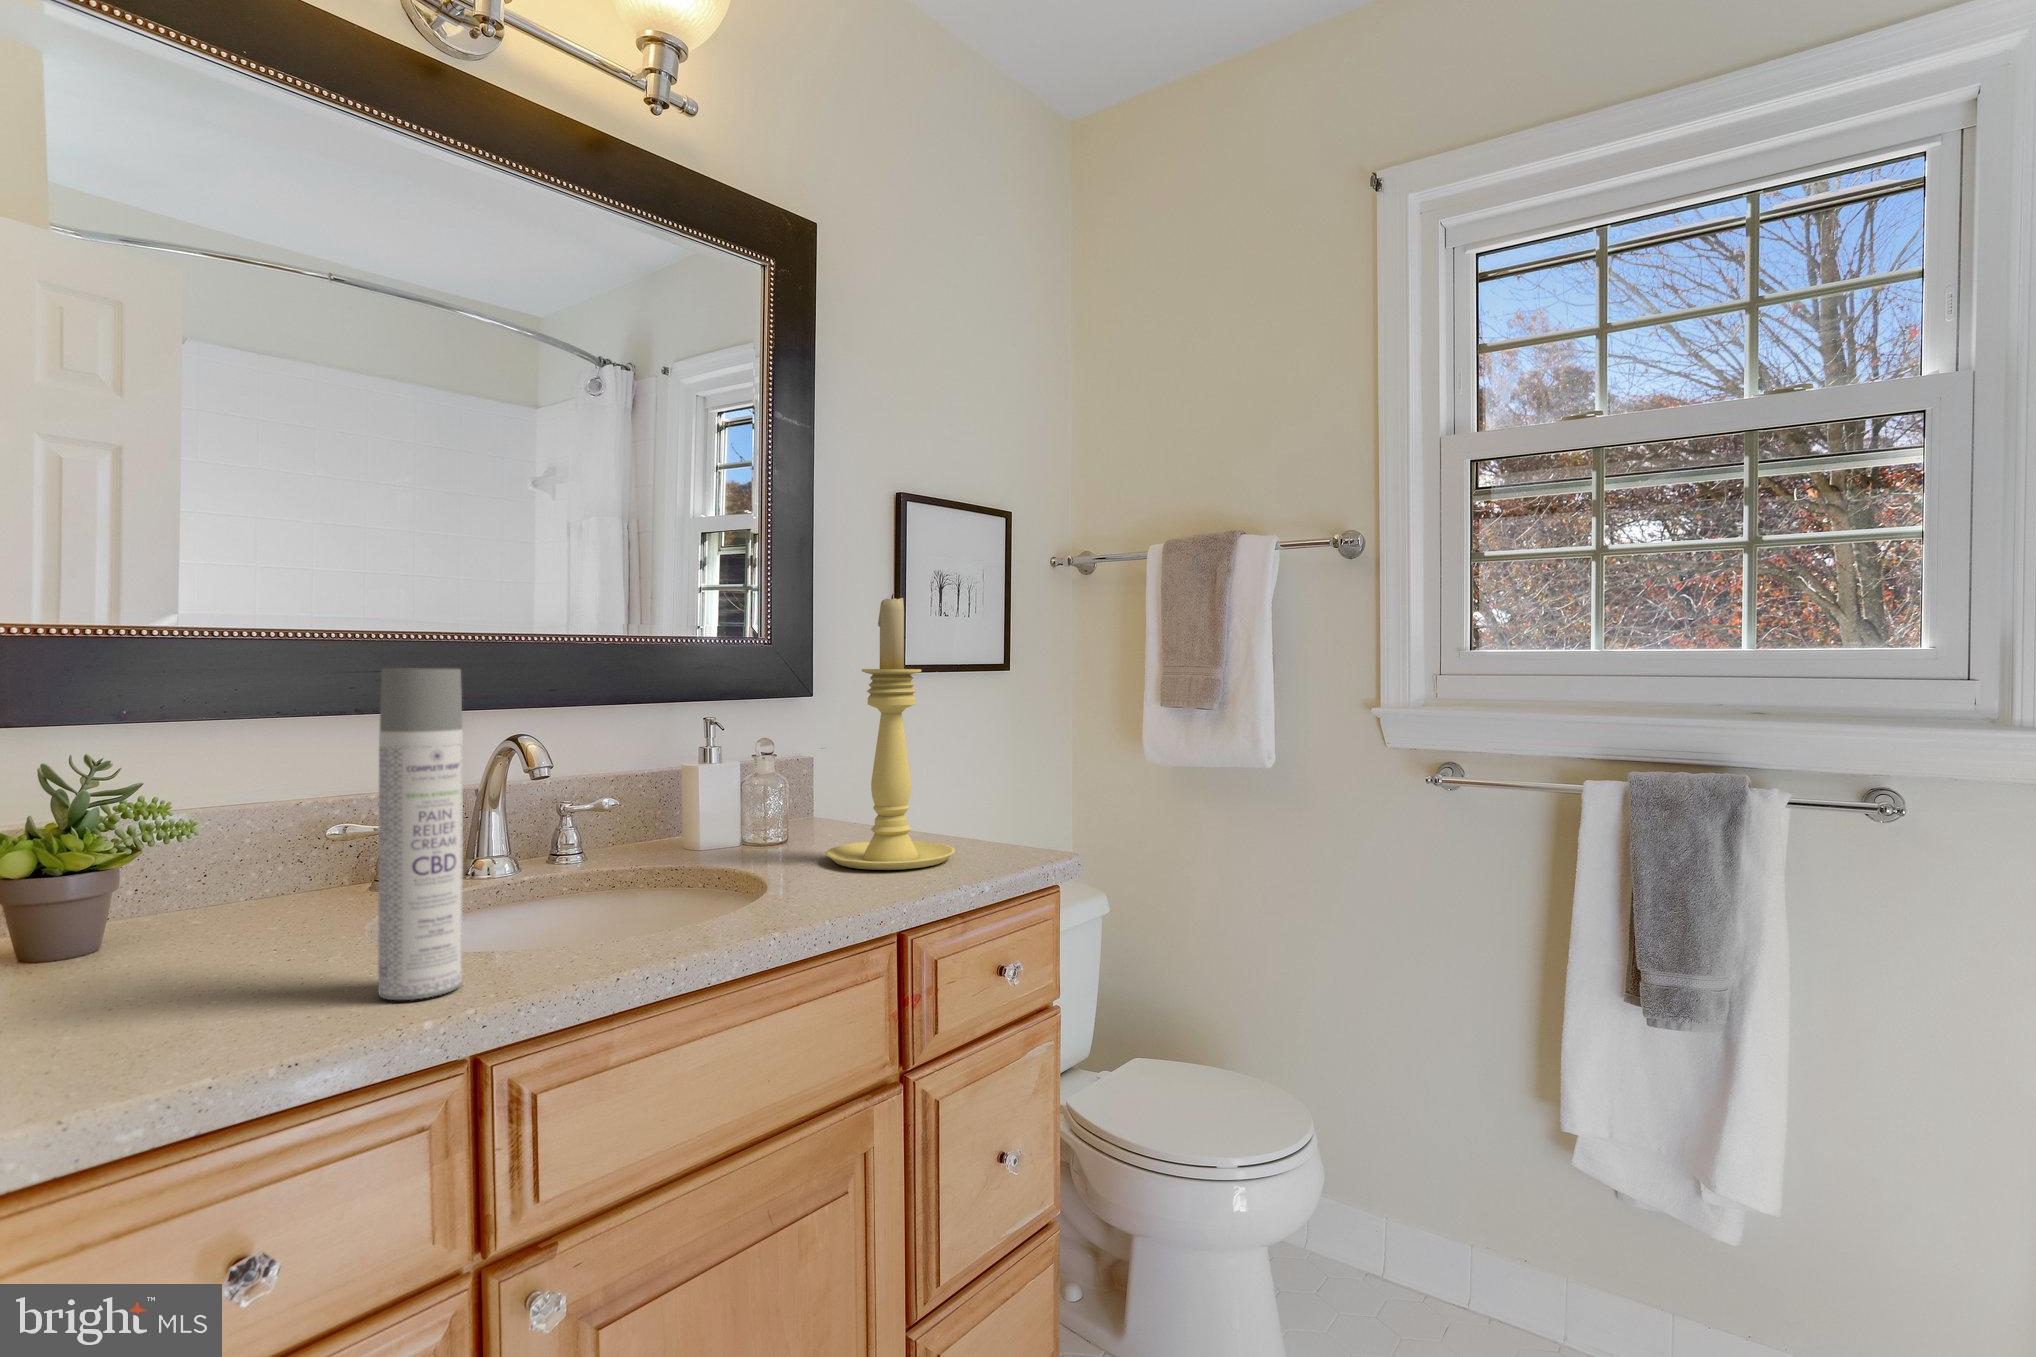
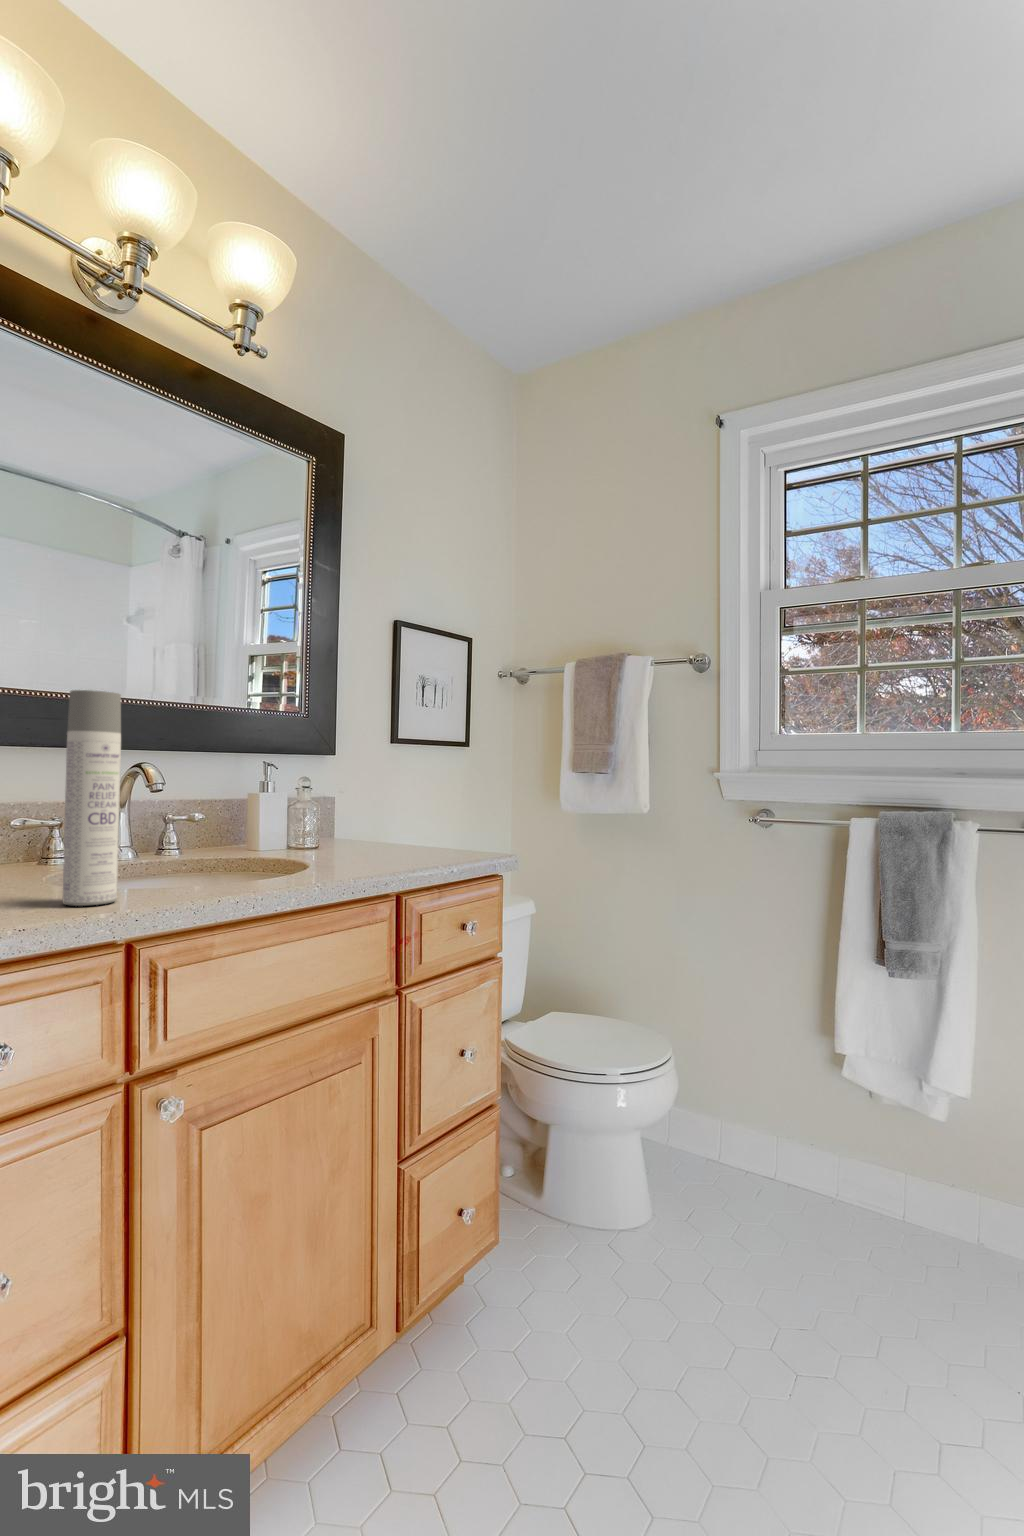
candle holder: present [826,594,955,870] -> none [348,678,435,859]

